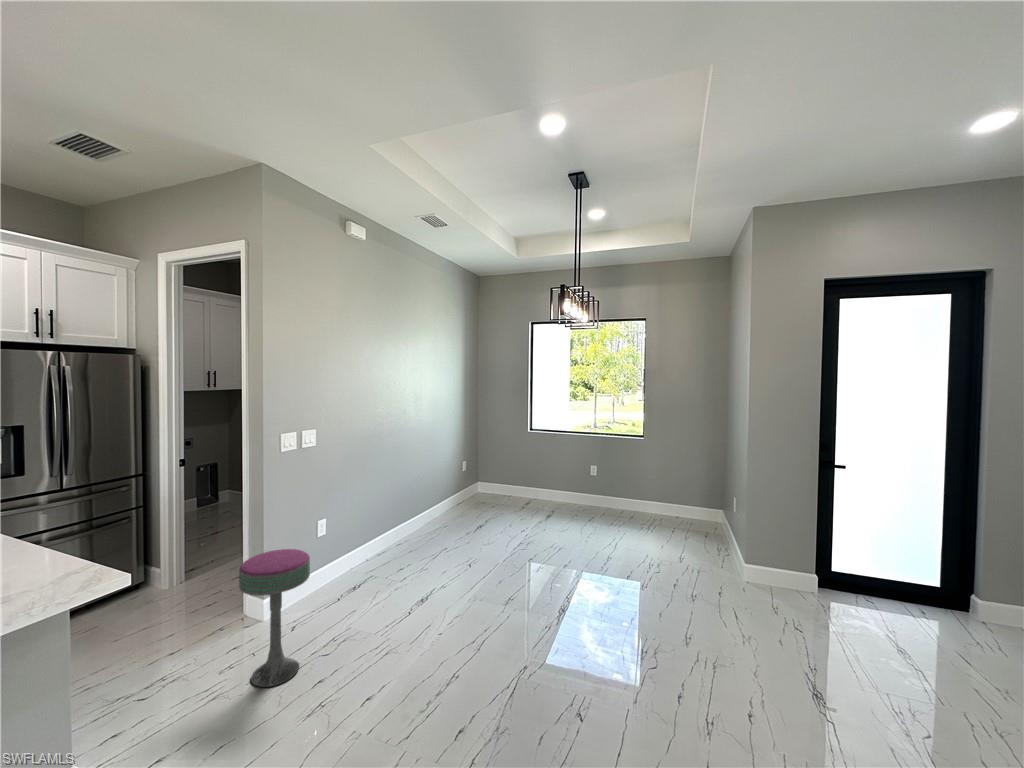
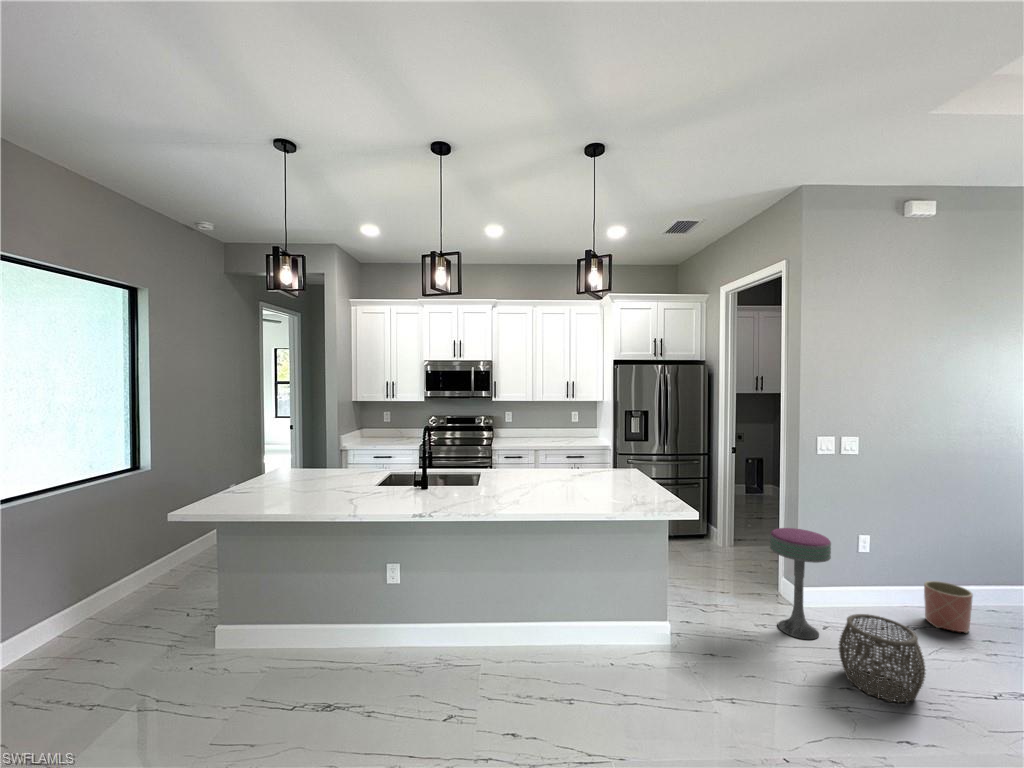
planter: none [381,551,414,596] -> present [924,581,973,633]
woven basket: none [325,620,402,717] -> present [839,614,926,703]

